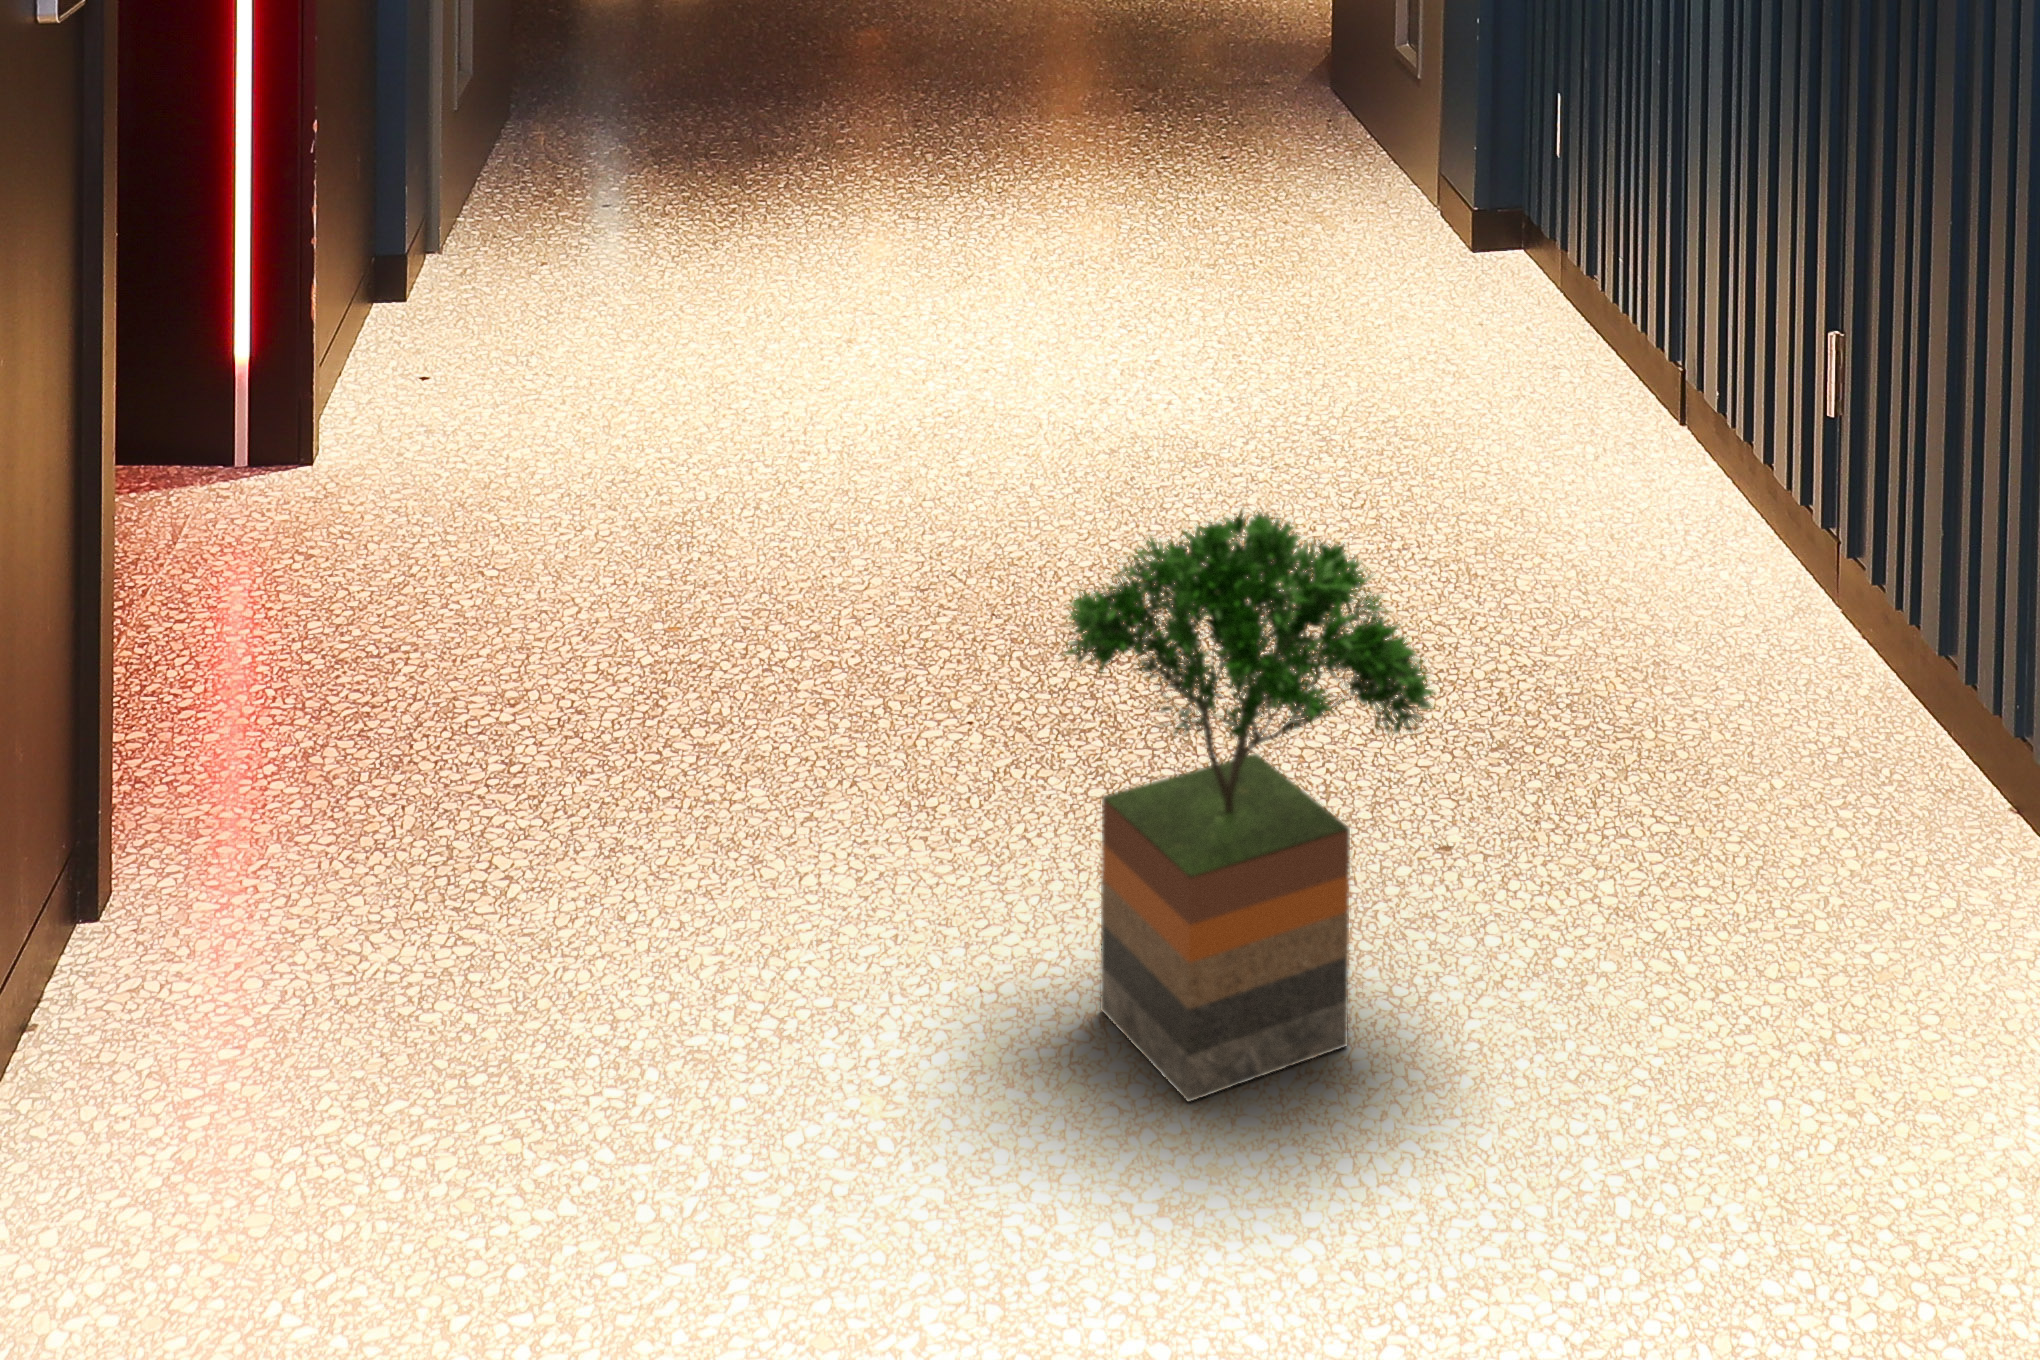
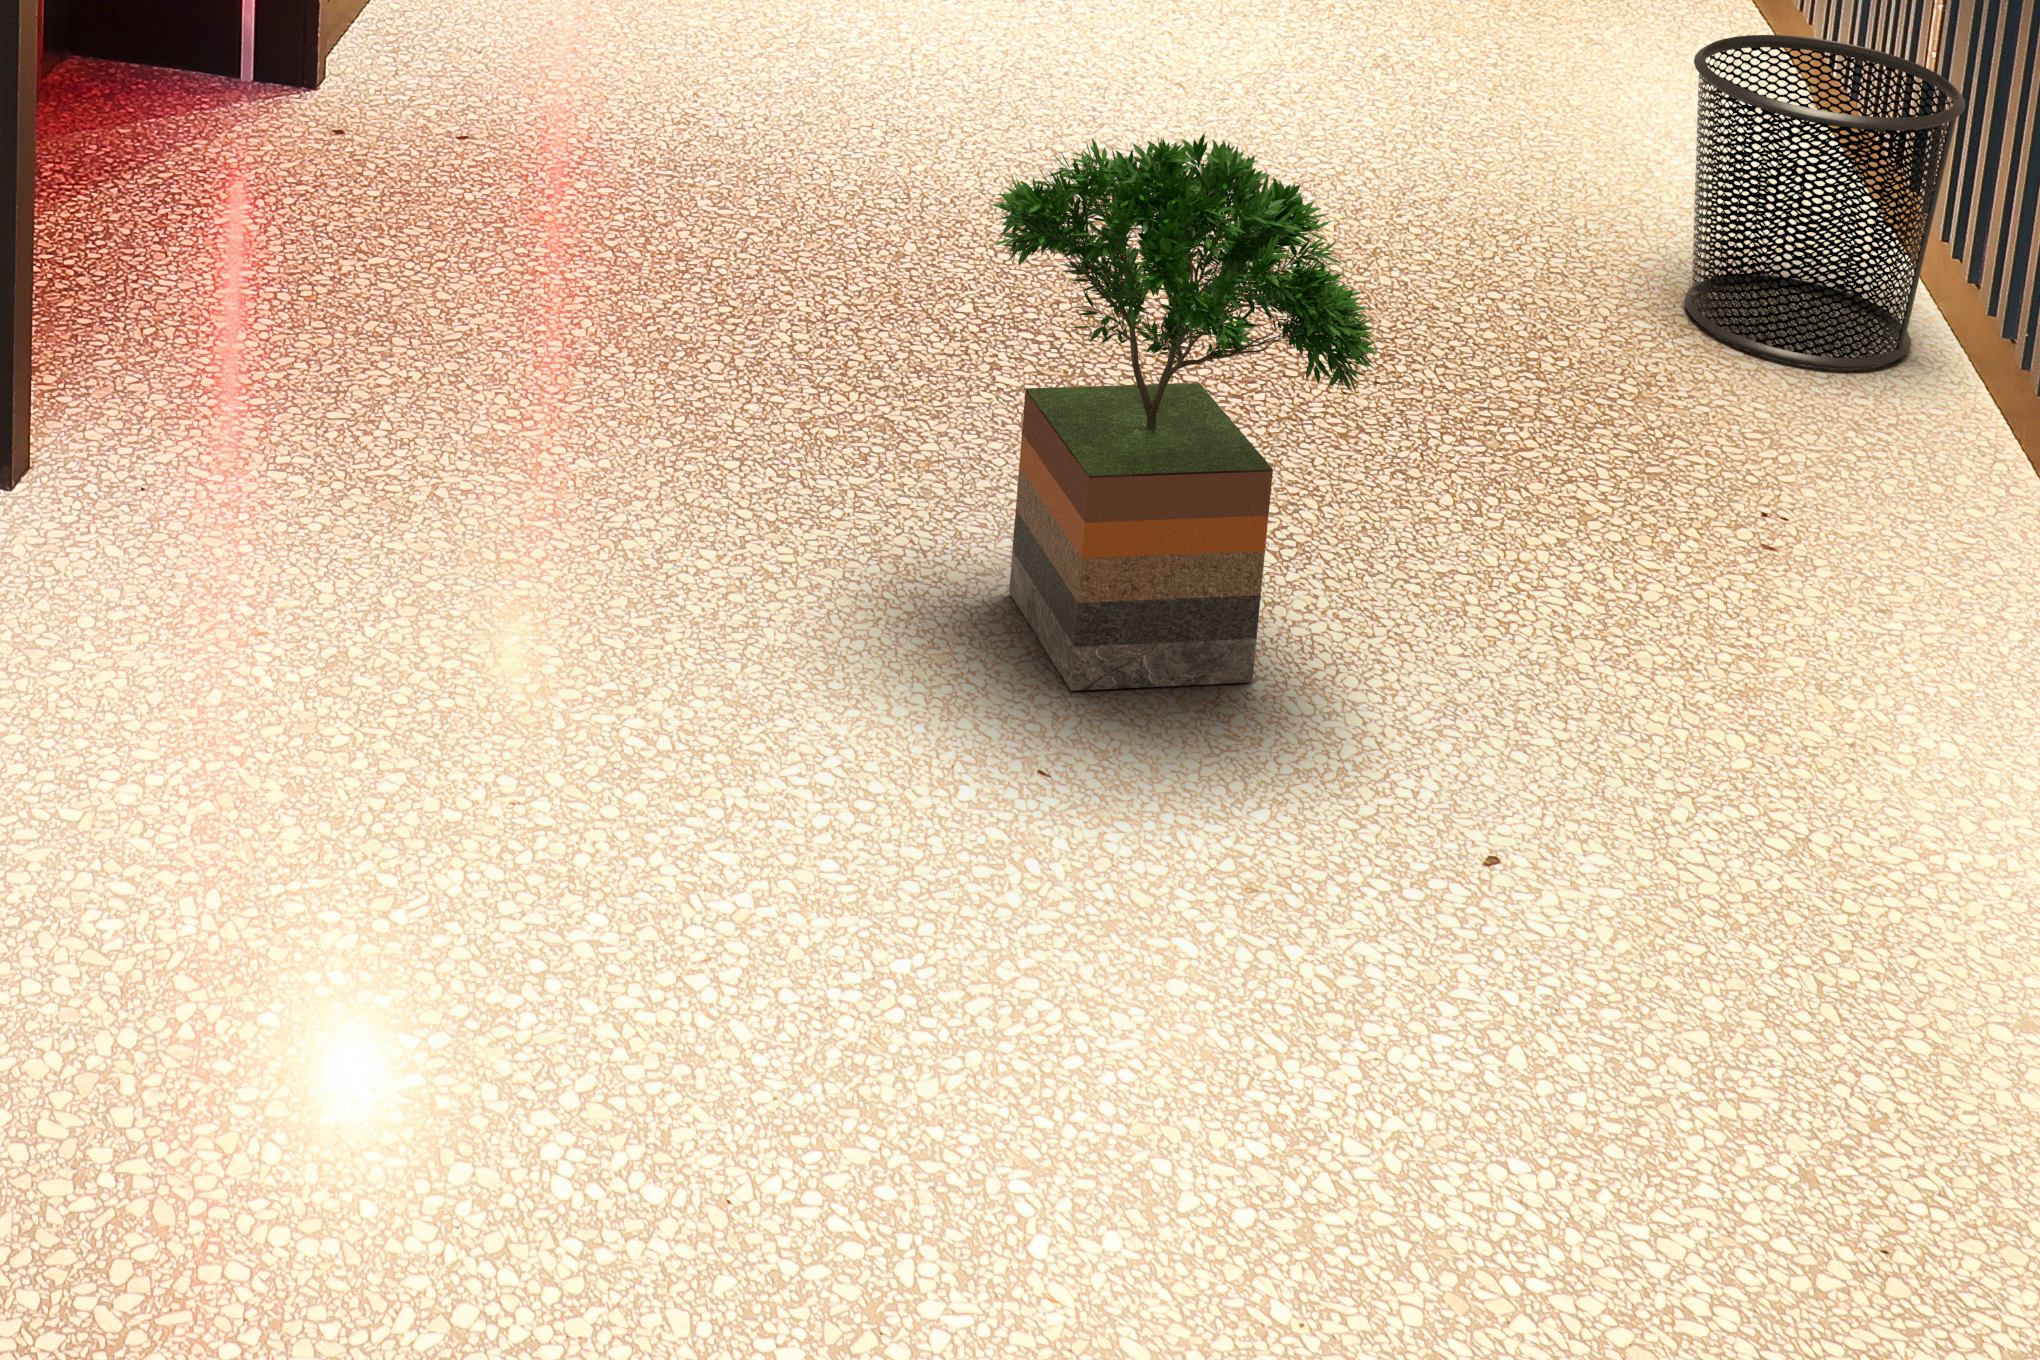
waste bin: none [1570,313,1788,610] -> present [1684,35,1965,369]

